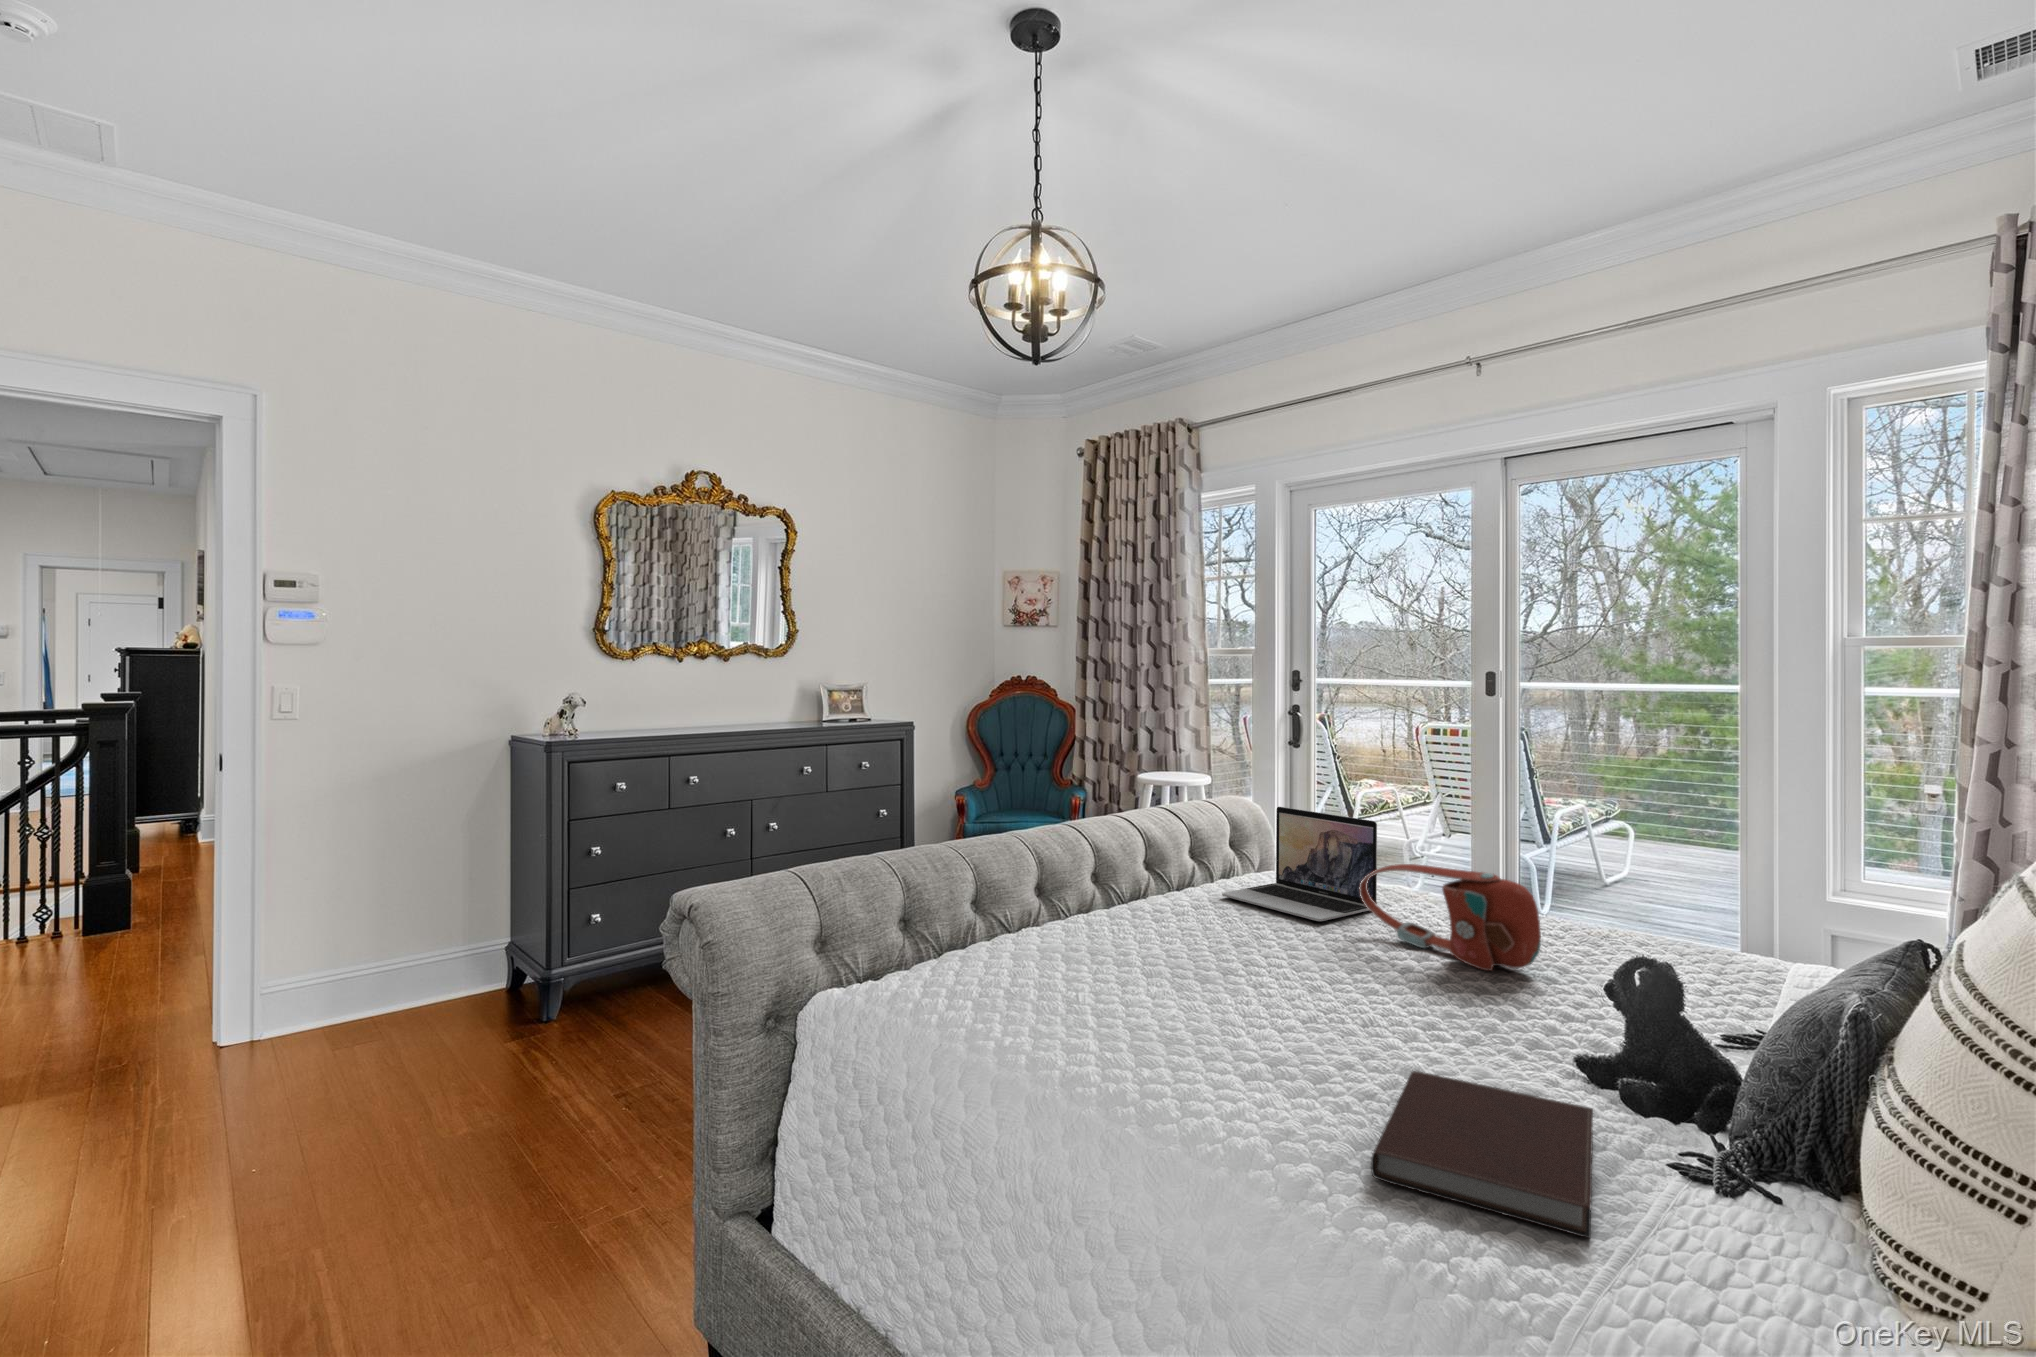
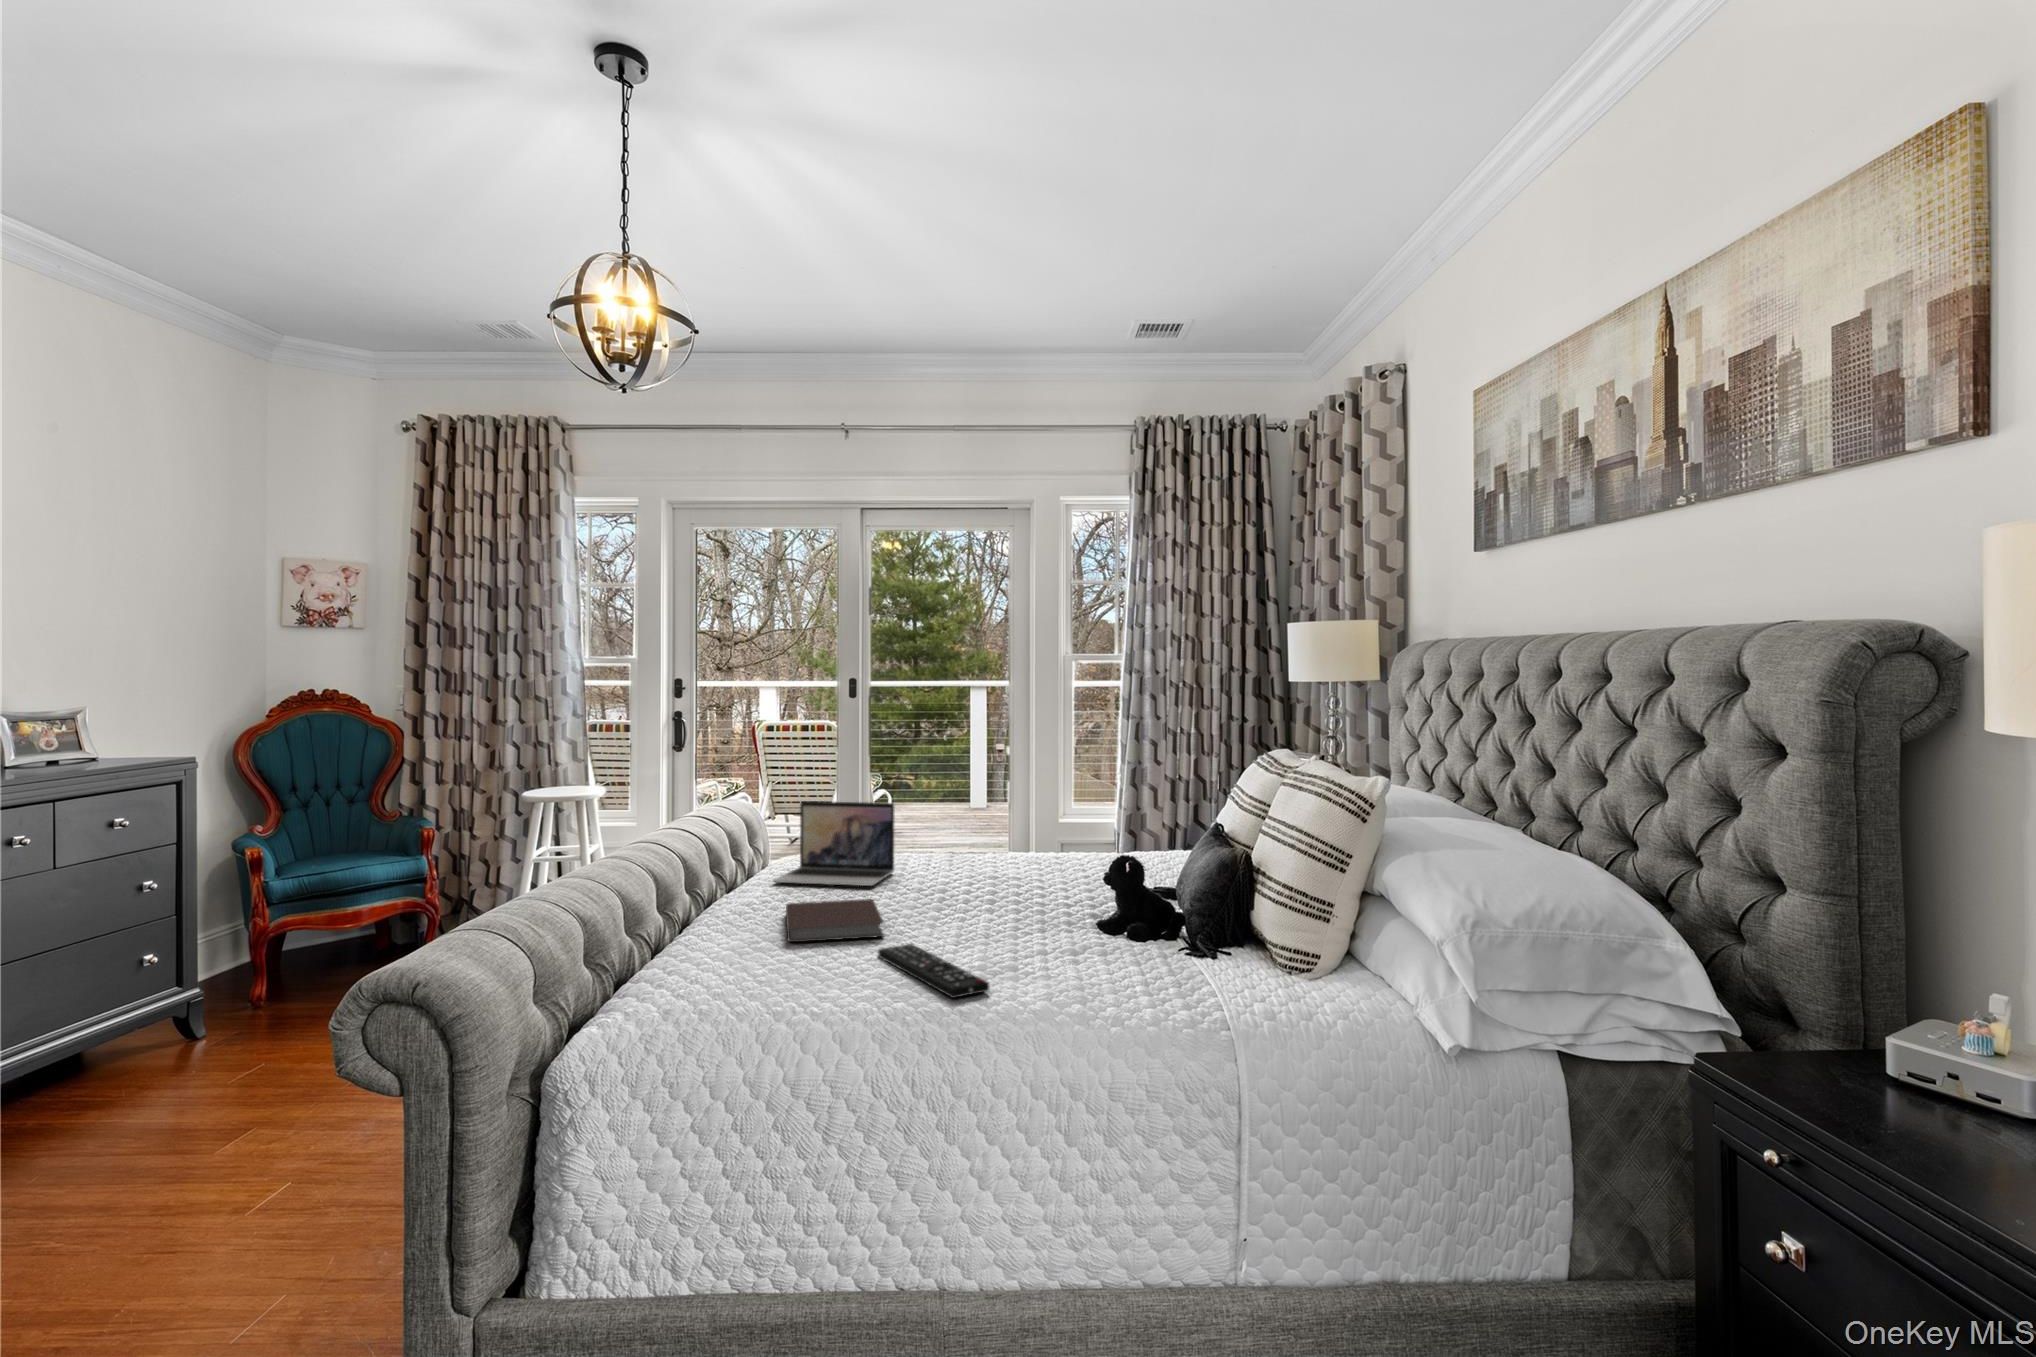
handbag: present [1360,864,1541,971] -> none [905,826,1036,894]
remote control: none [1184,1007,1246,1112] -> present [878,944,989,998]
notebook: present [1371,1071,1593,1238] -> present [786,899,884,942]

